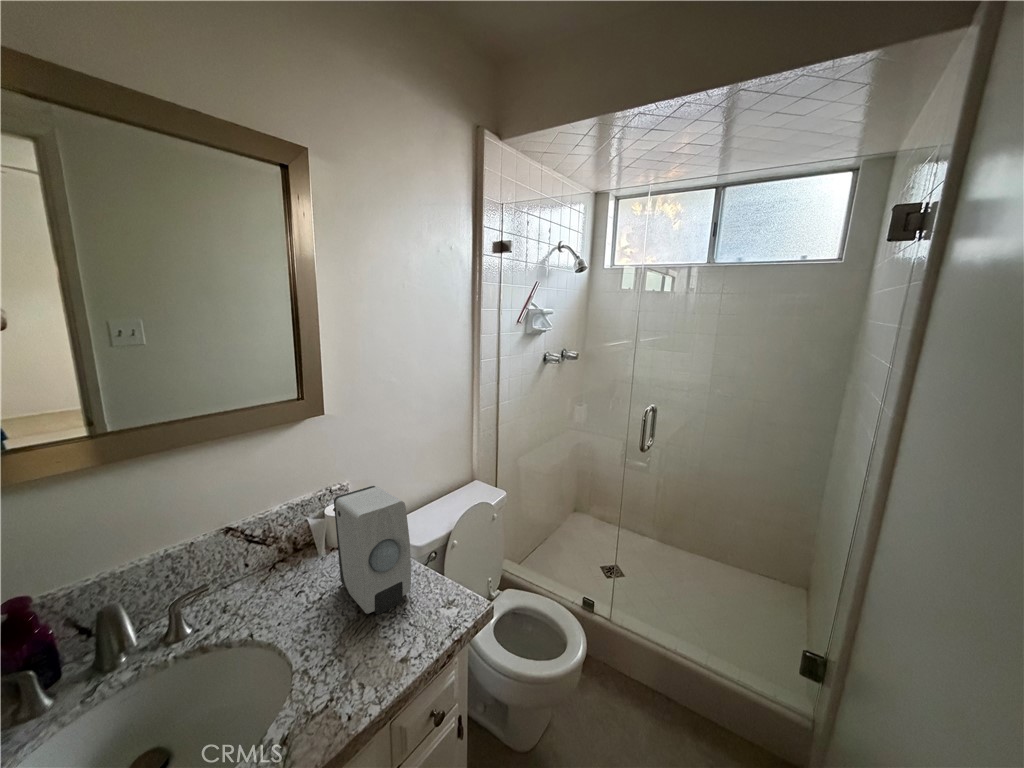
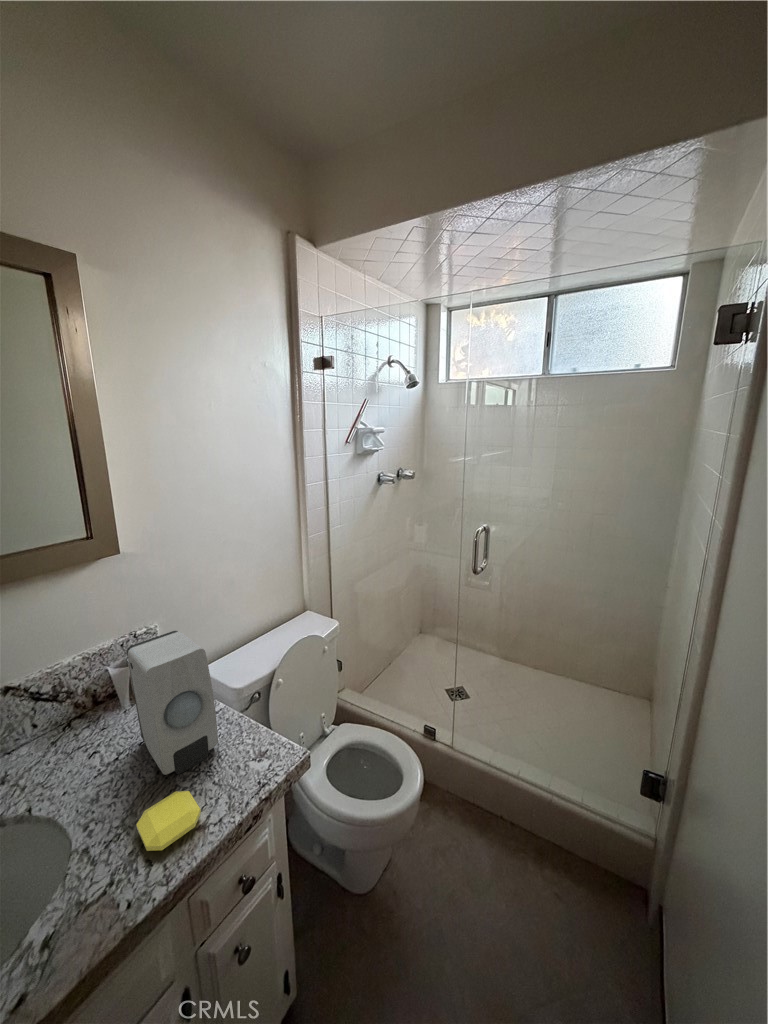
soap bar: none [348,628,403,675] -> present [137,791,201,851]

